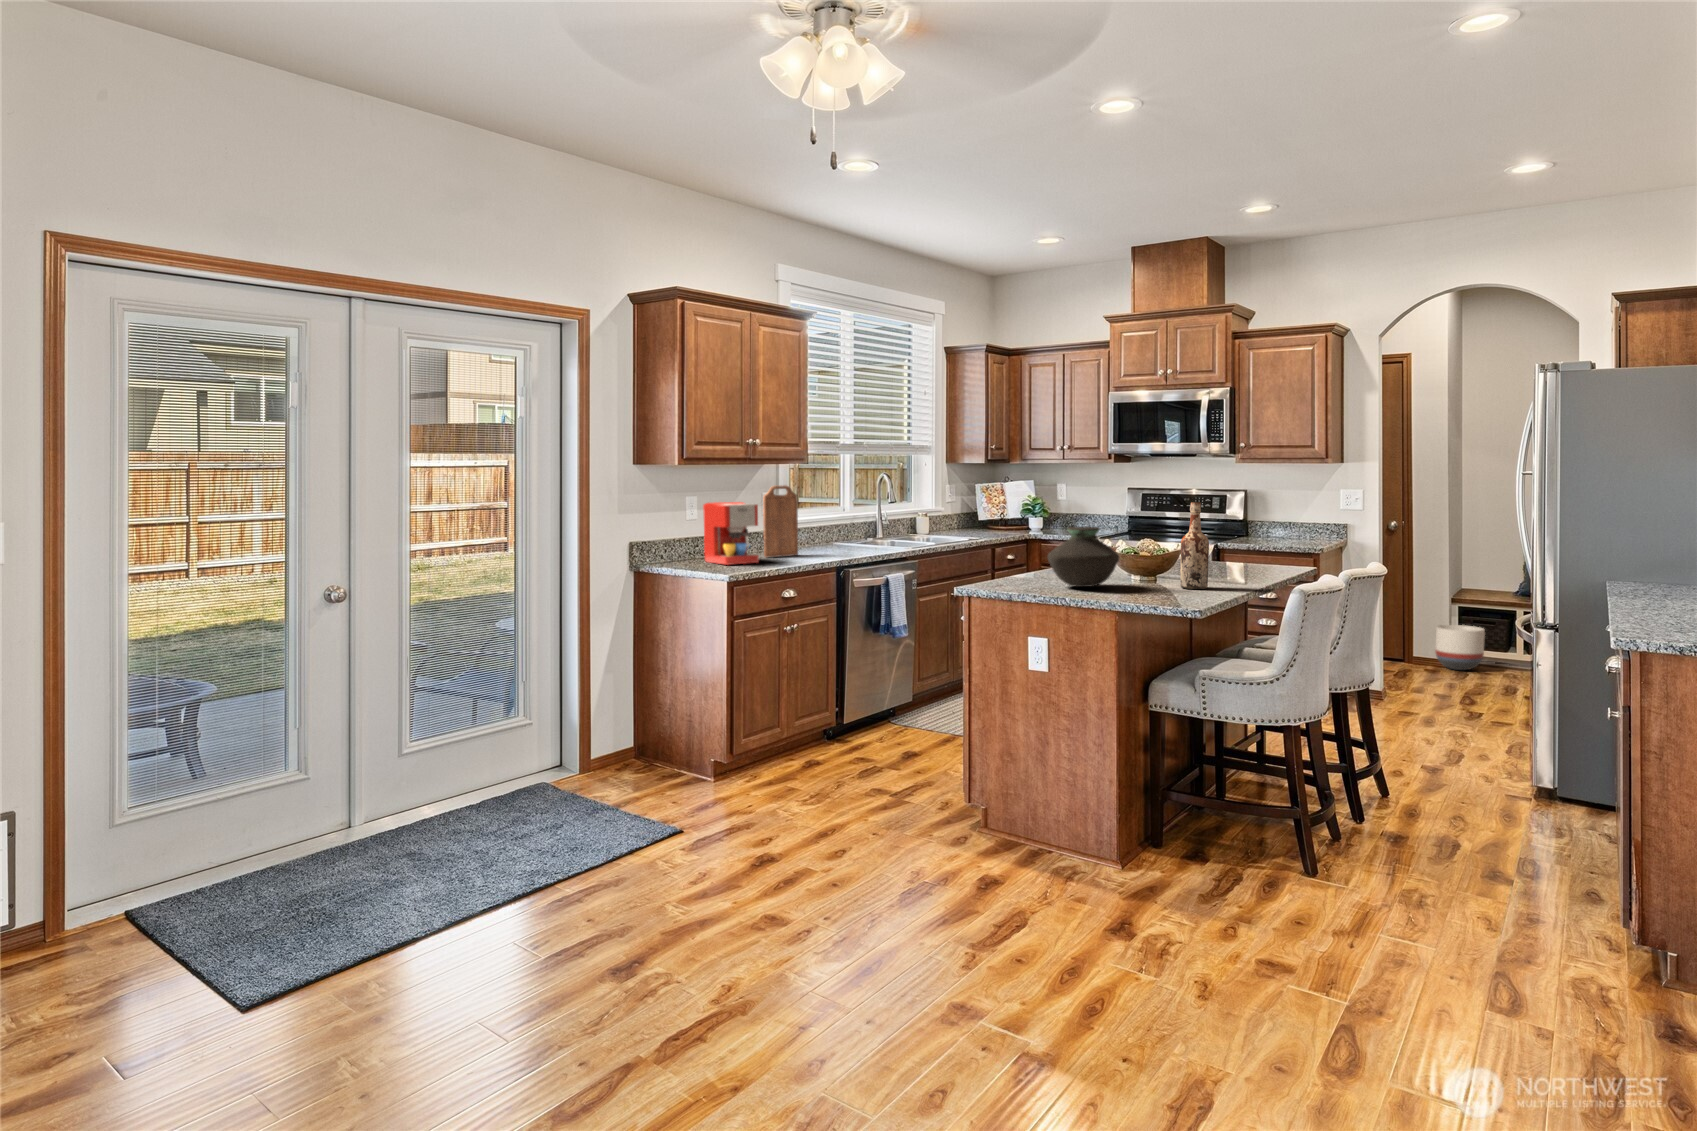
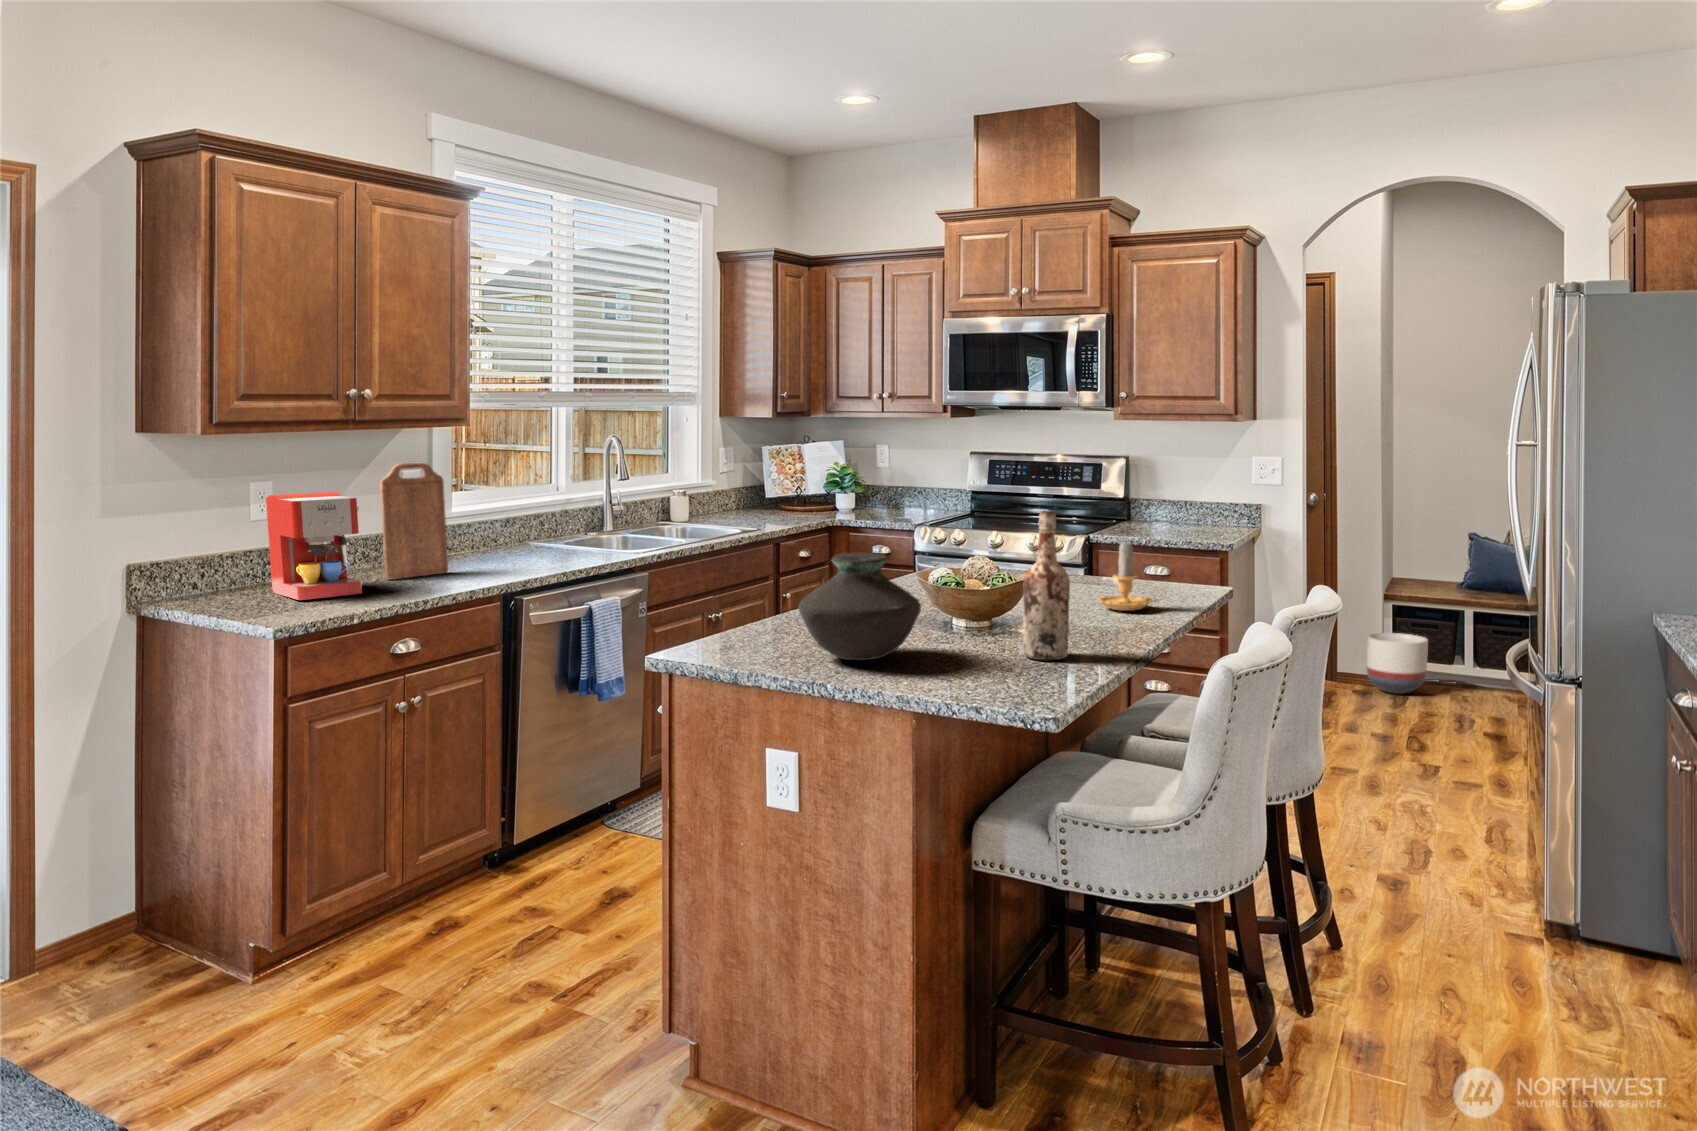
candle: none [1225,528,1270,573] -> present [1098,543,1159,611]

